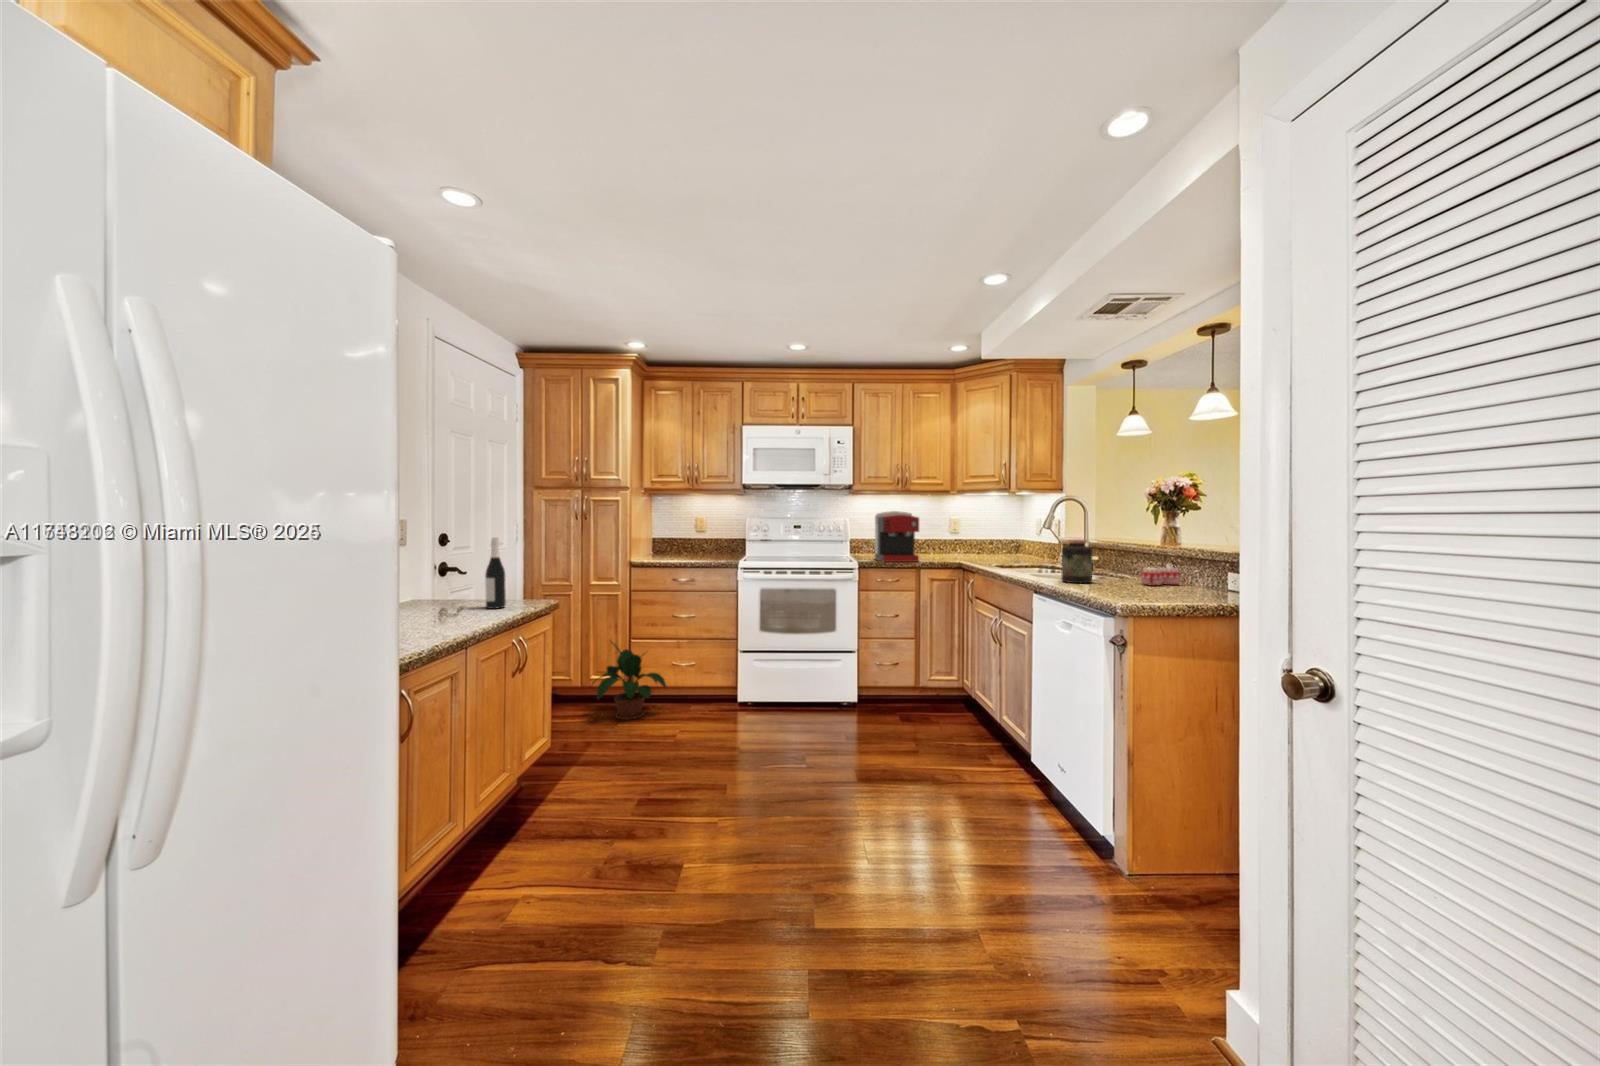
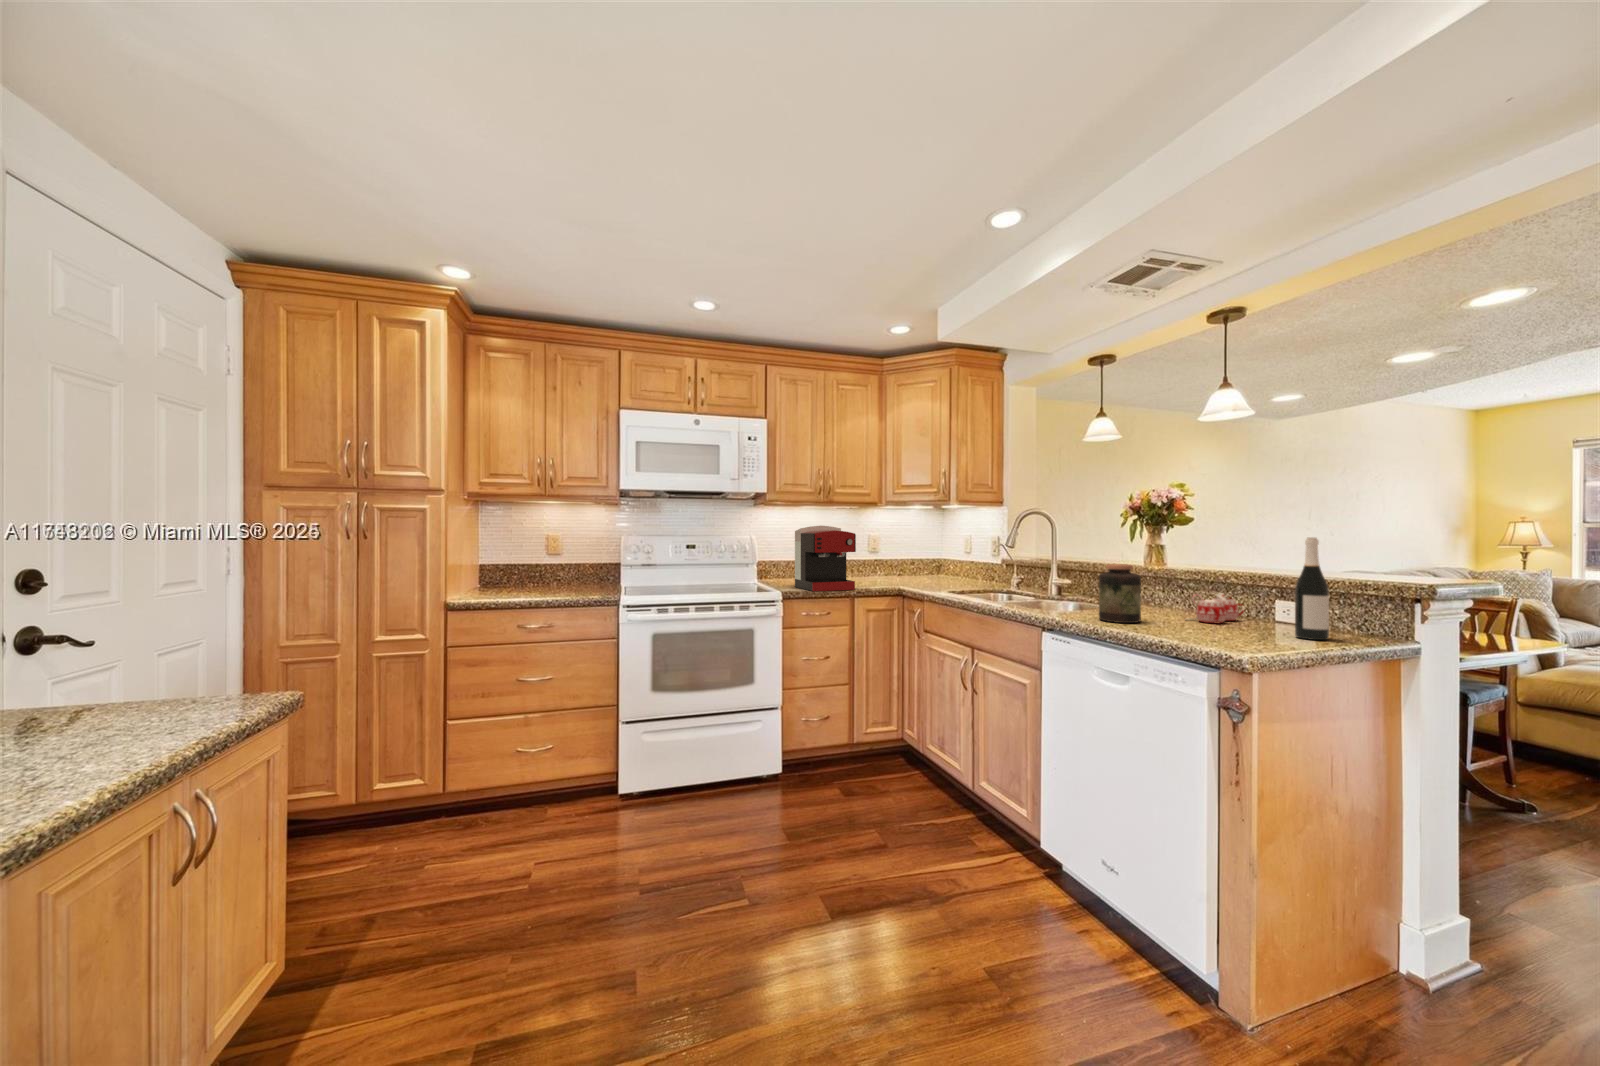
wine bottle: present [485,538,506,609] -> present [1295,538,1329,640]
potted plant: present [593,642,666,720] -> none [372,730,509,857]

